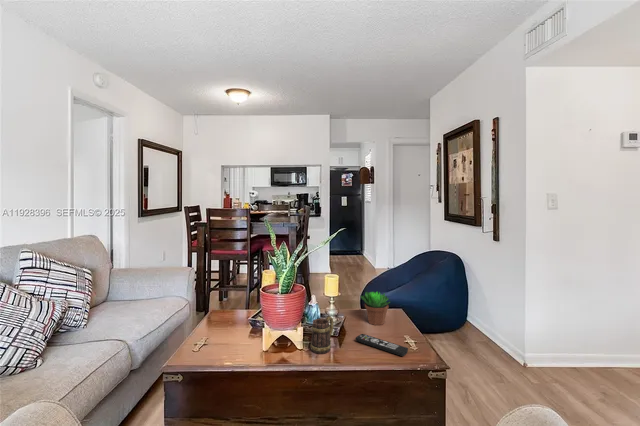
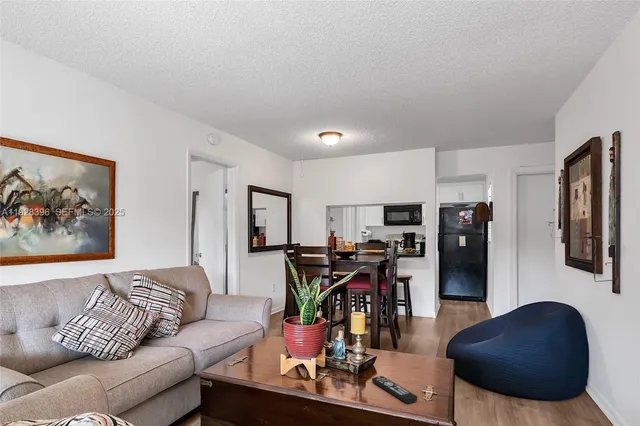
succulent plant: present [361,292,390,325] -> none [394,334,427,373]
mug: present [311,316,334,354] -> none [322,351,350,387]

